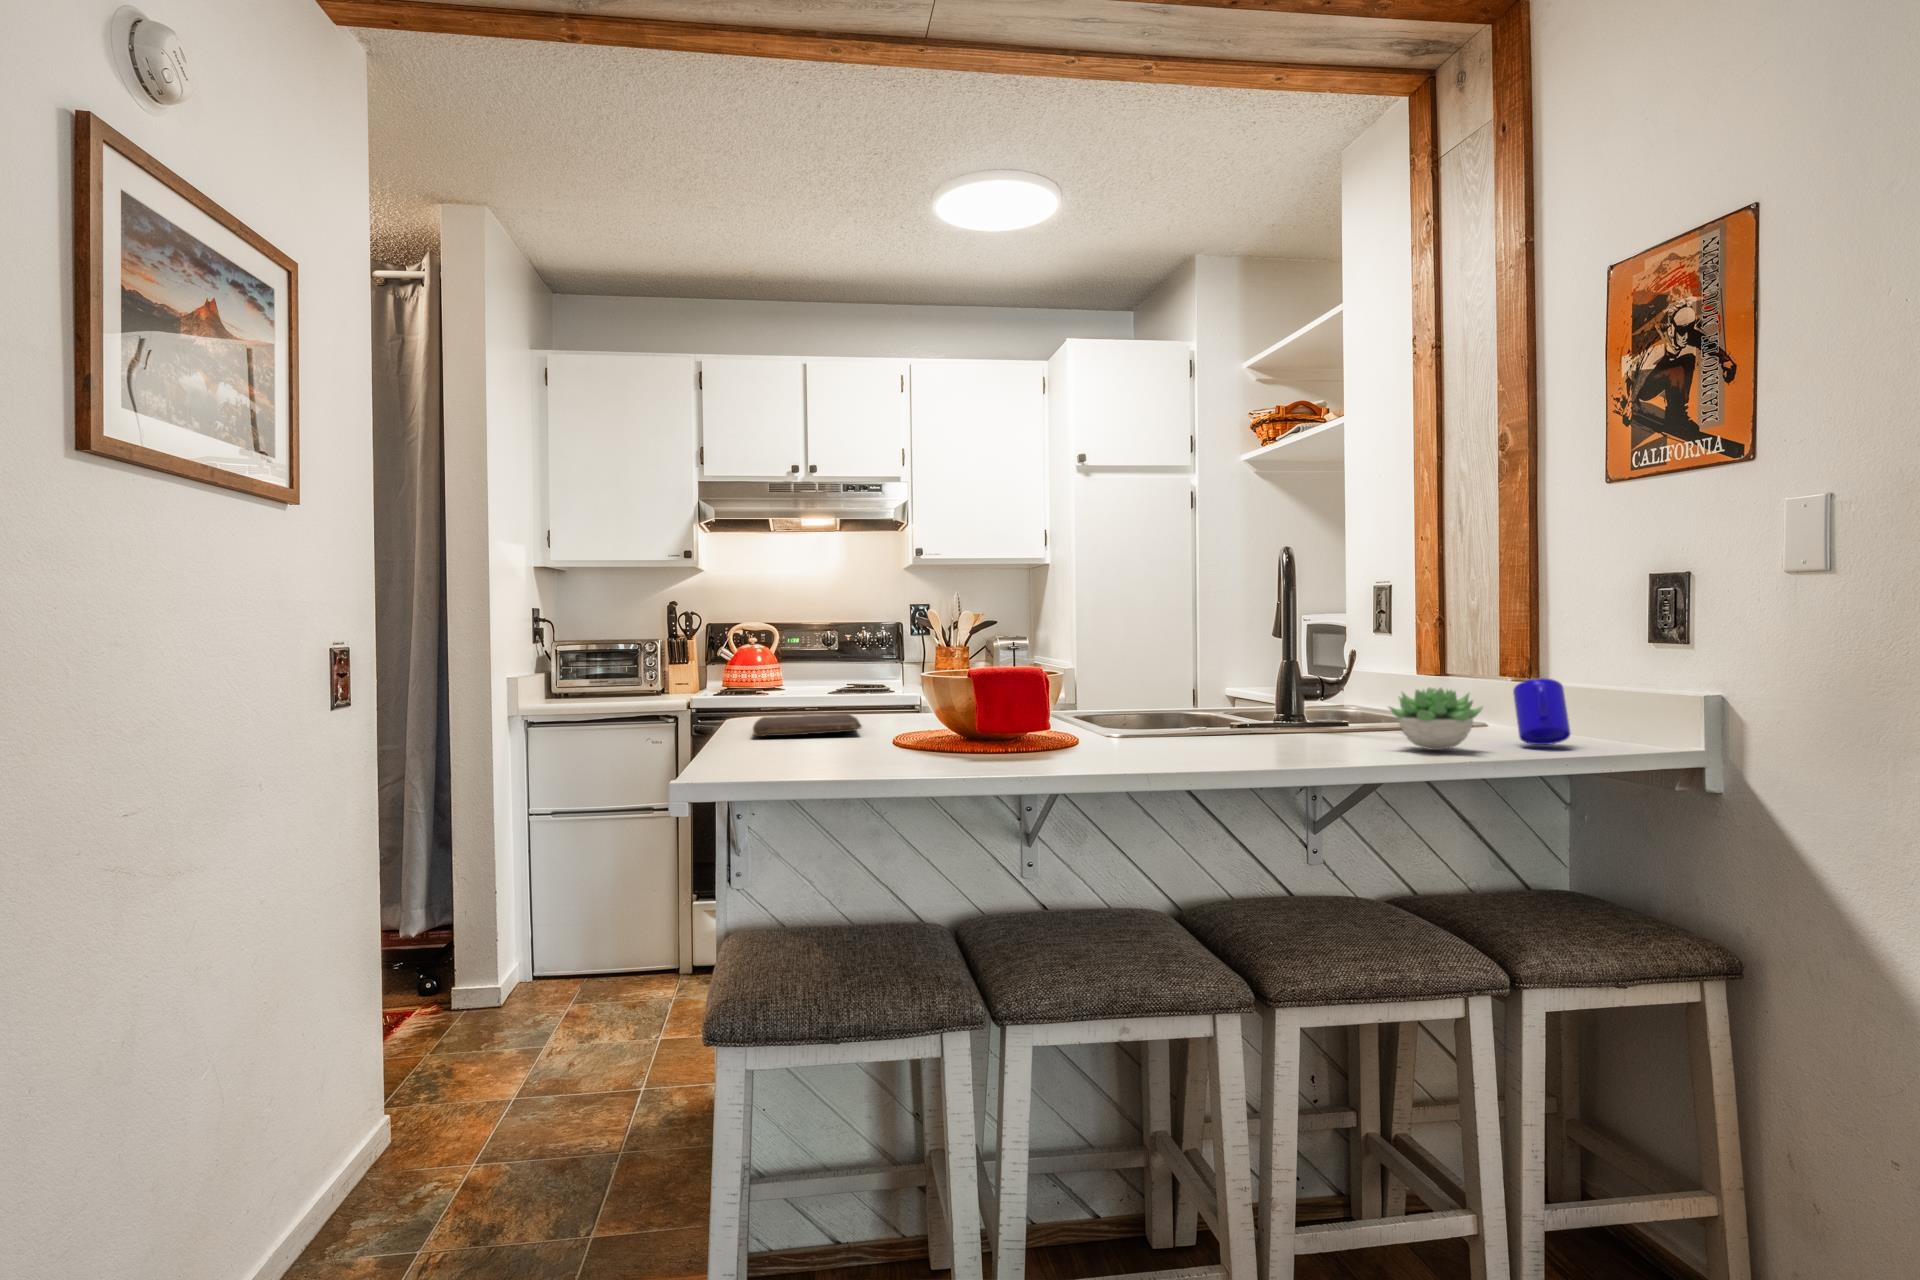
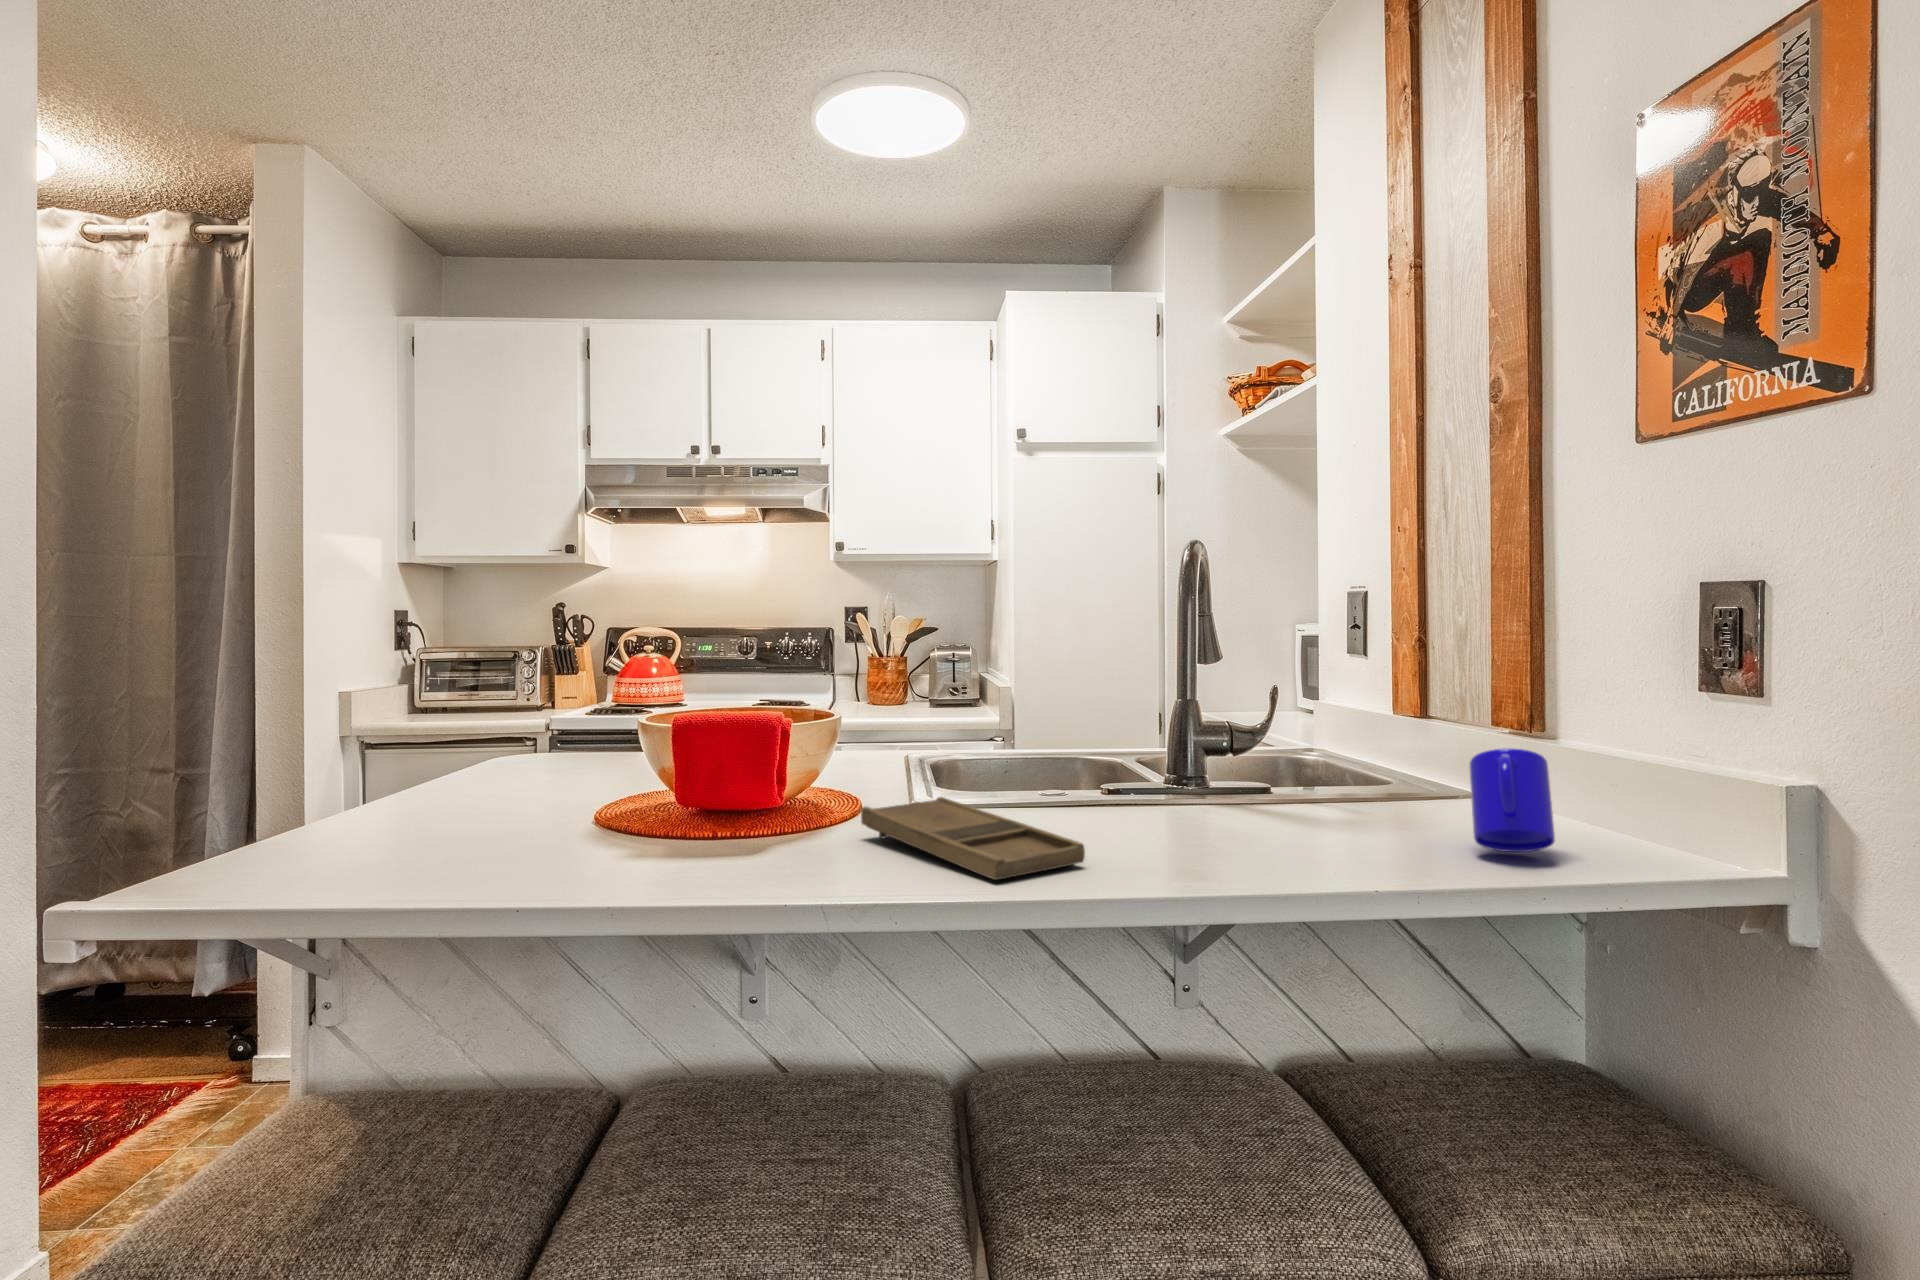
succulent plant: present [1389,688,1483,750] -> none [1257,762,1409,863]
book: present [753,714,861,737] -> none [409,764,607,804]
tray: none [1116,721,1285,759] -> present [861,797,1085,880]

